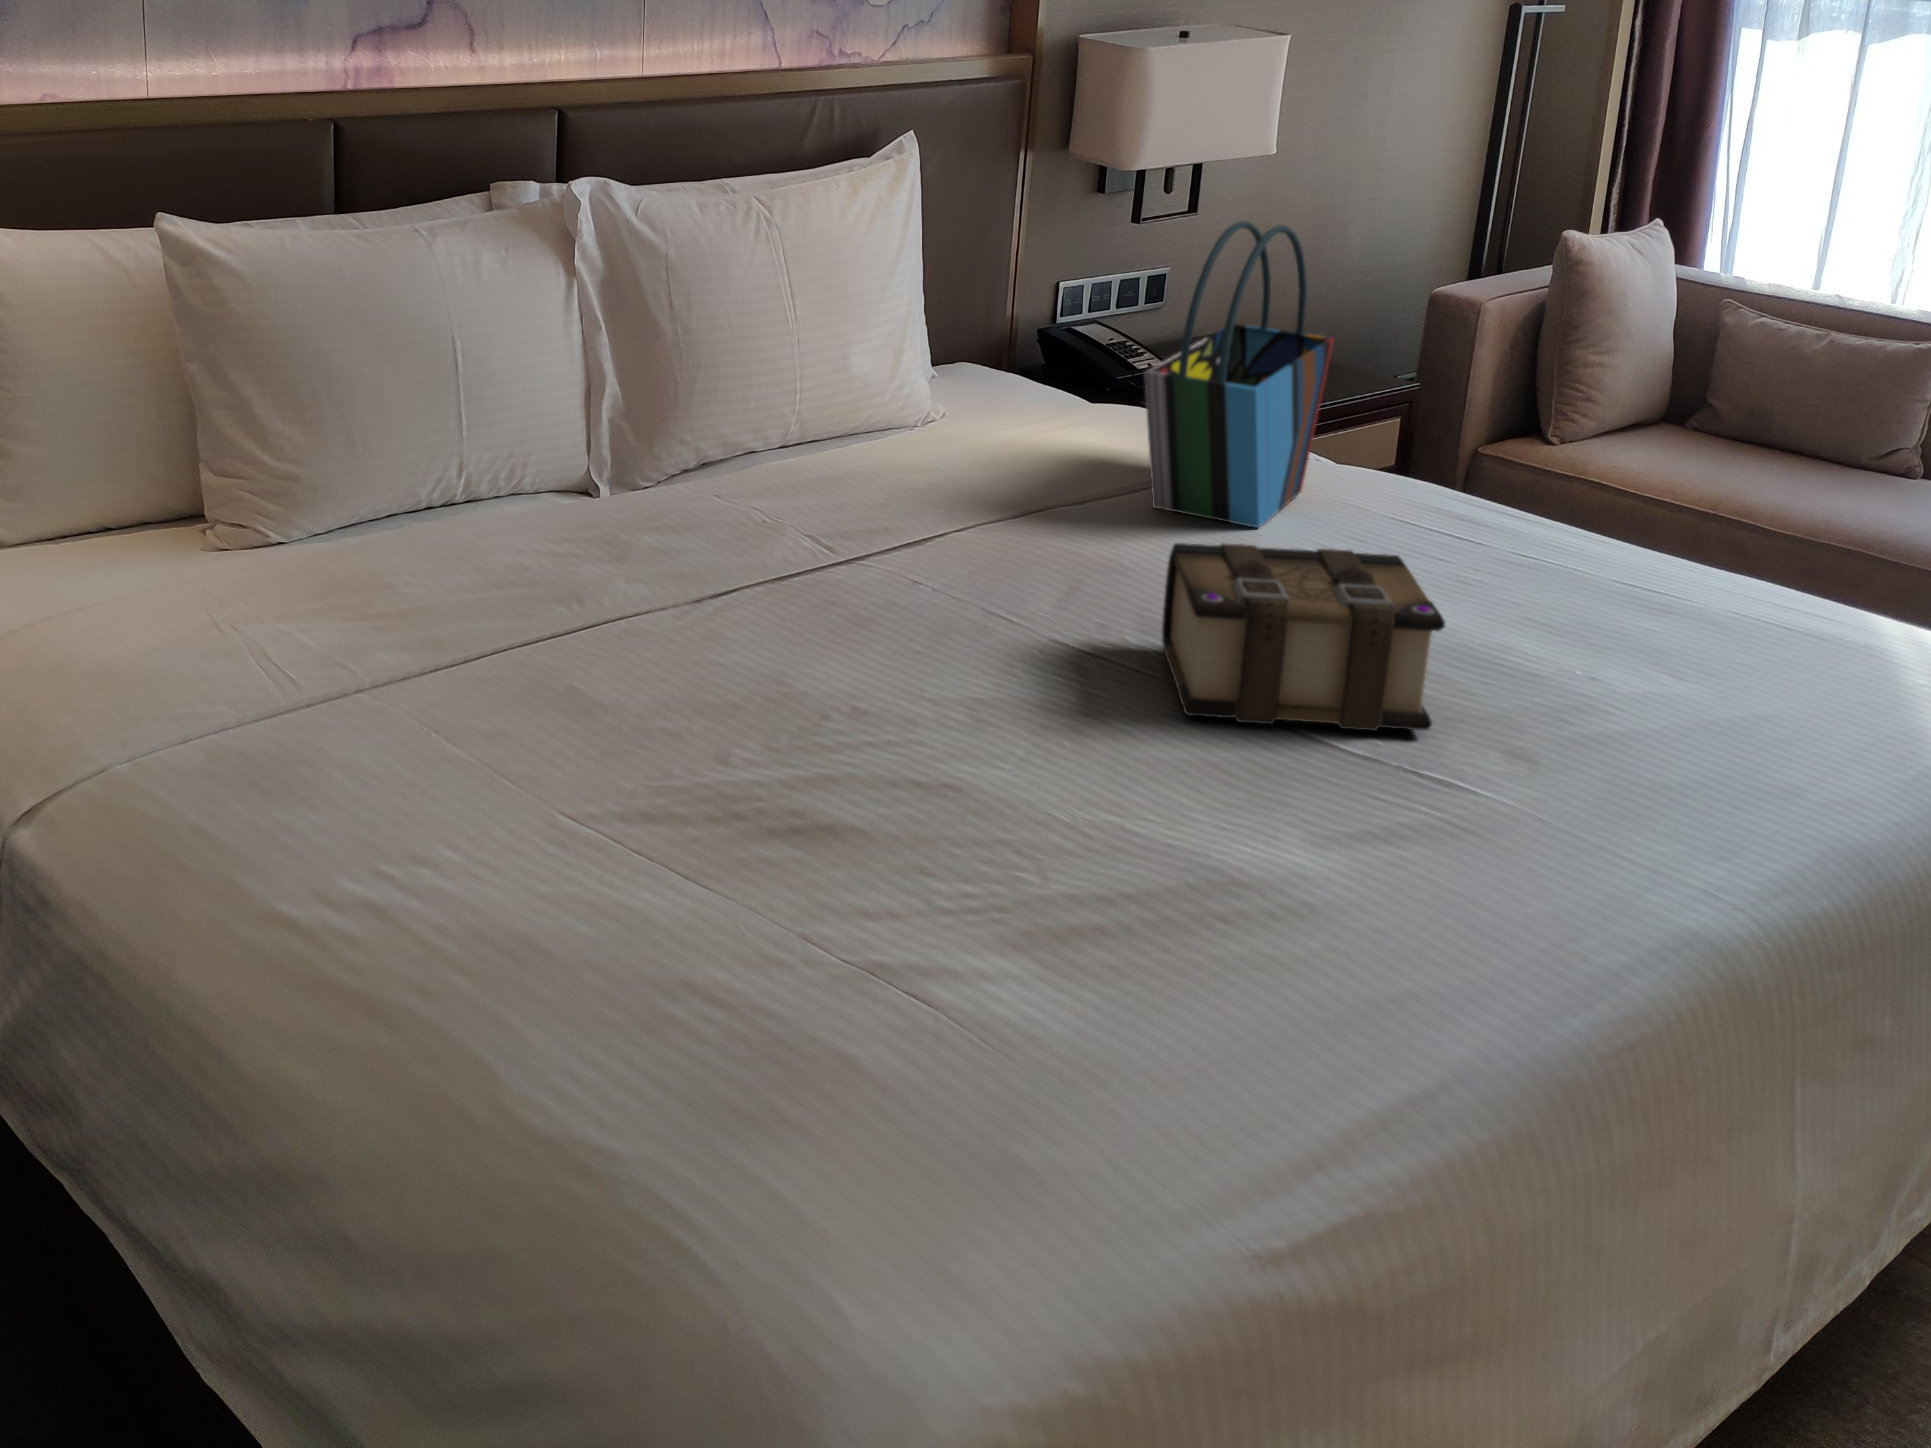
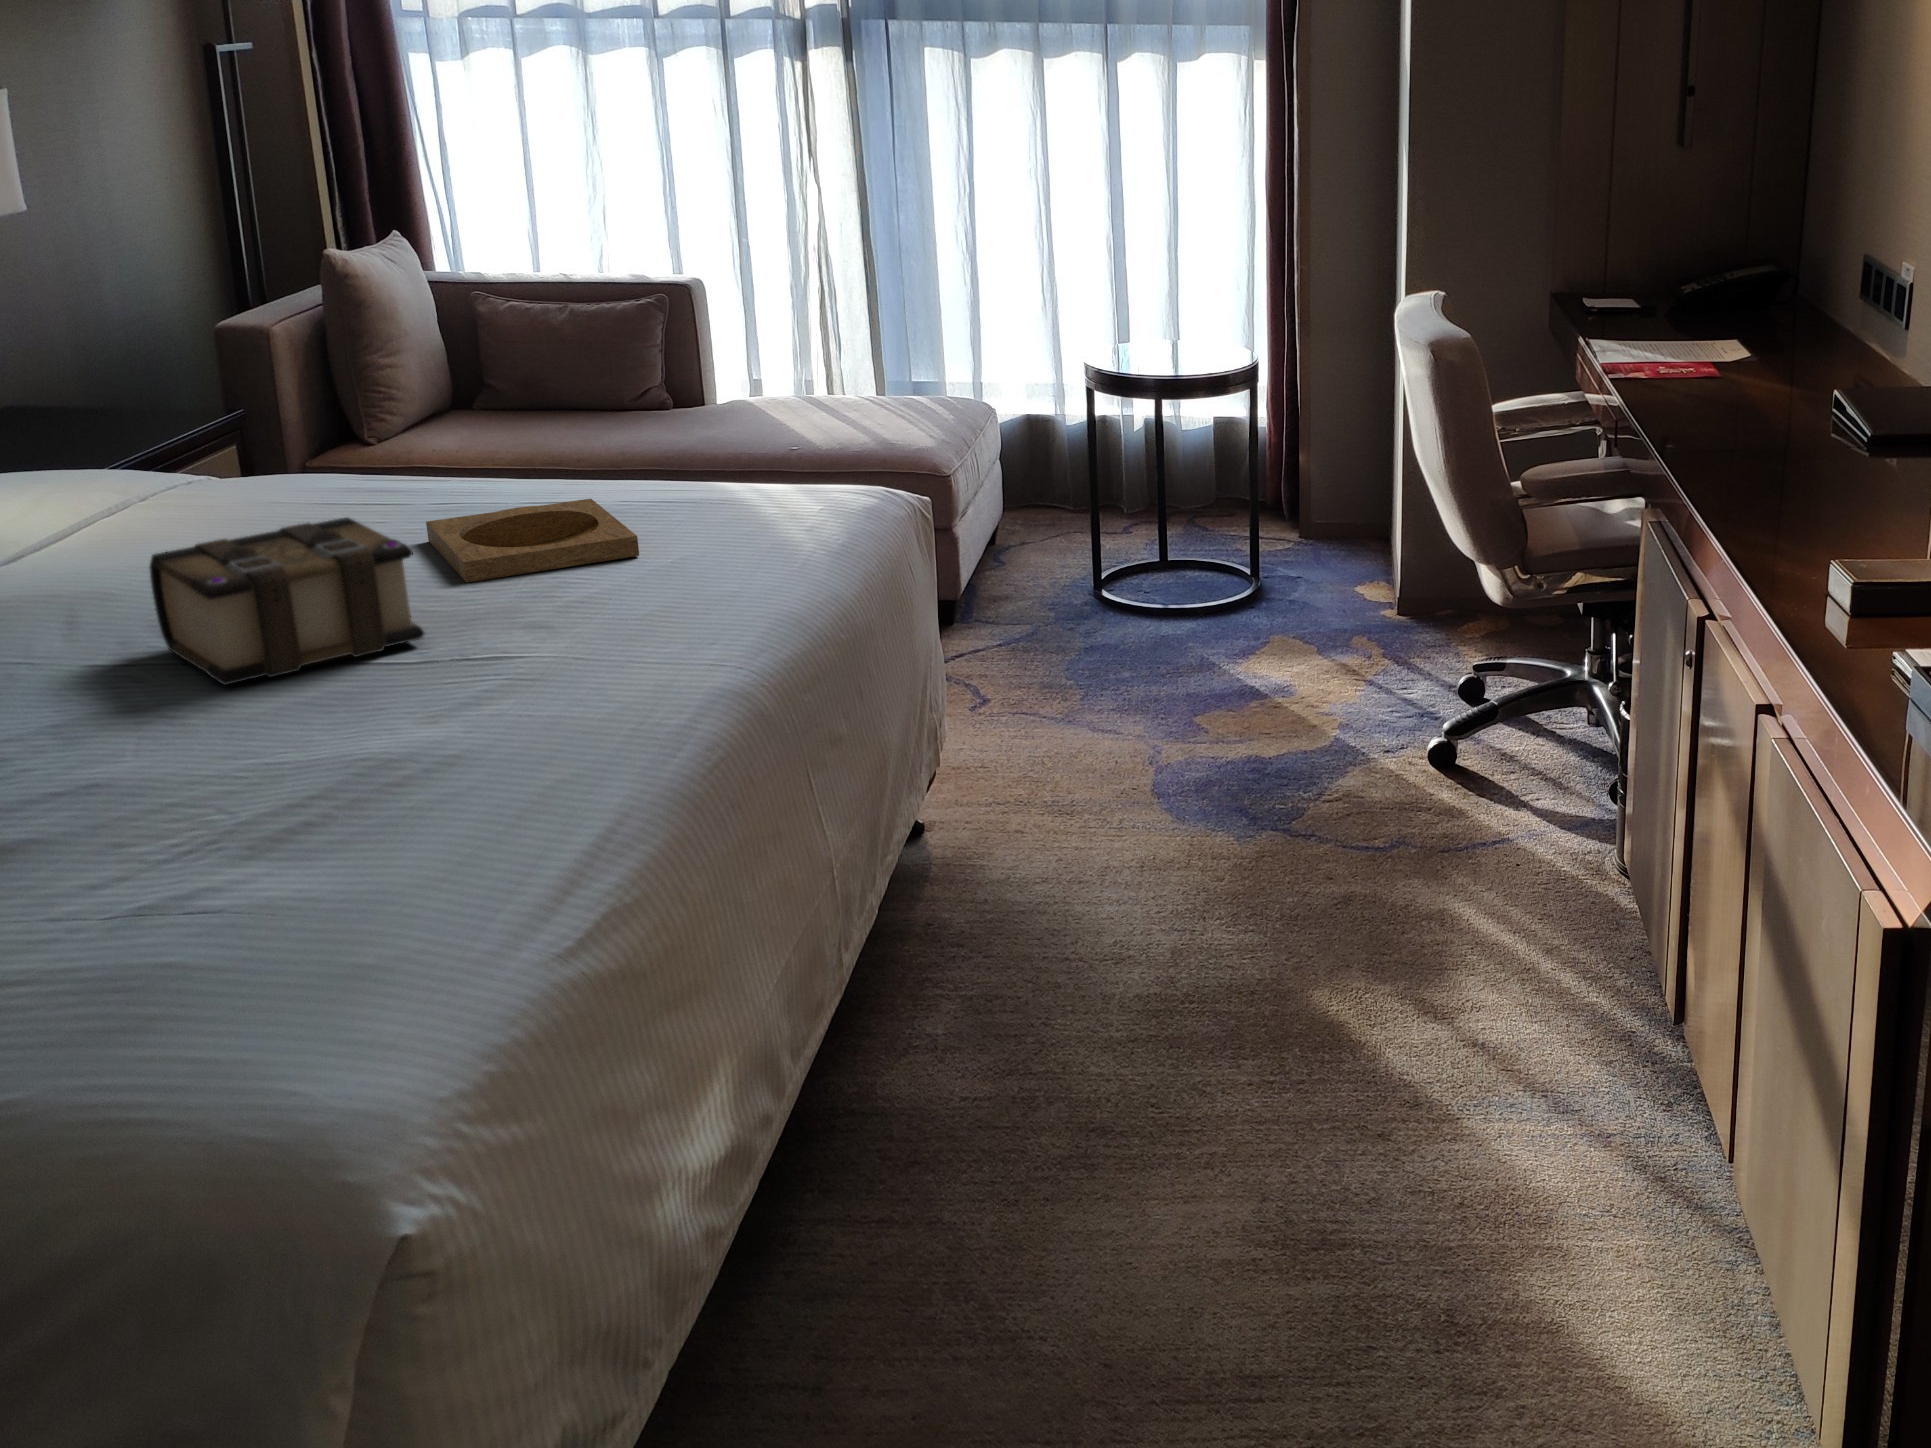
tote bag: present [1144,221,1334,528] -> none [31,271,205,557]
tray: none [1510,572,1768,699] -> present [426,499,639,582]

